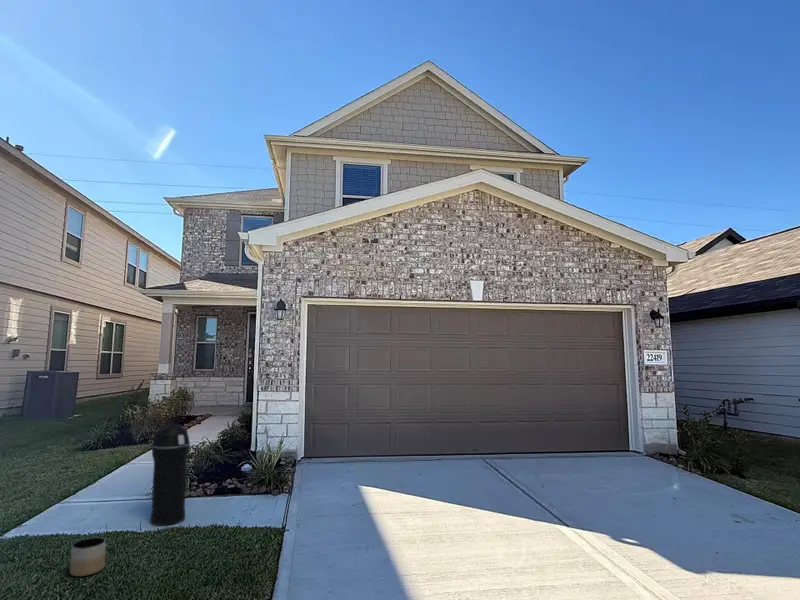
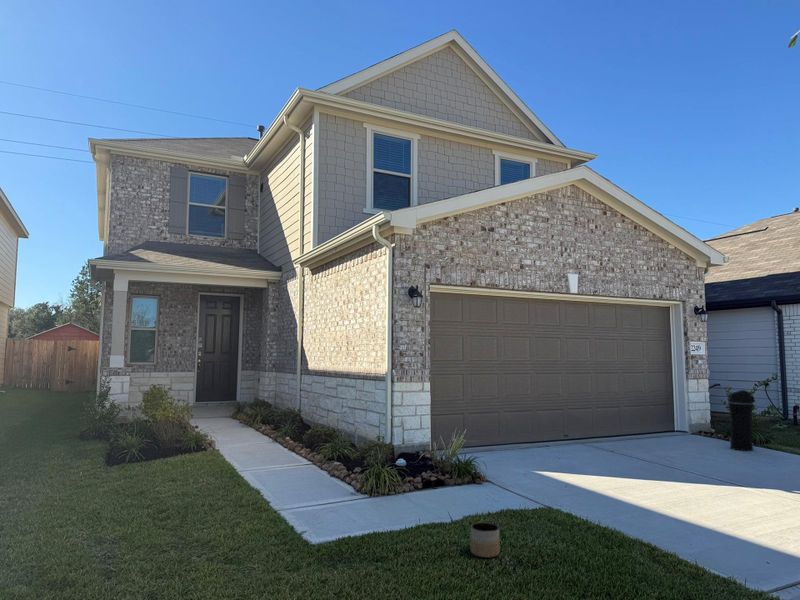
trash can: present [151,425,190,526] -> present [728,390,755,451]

